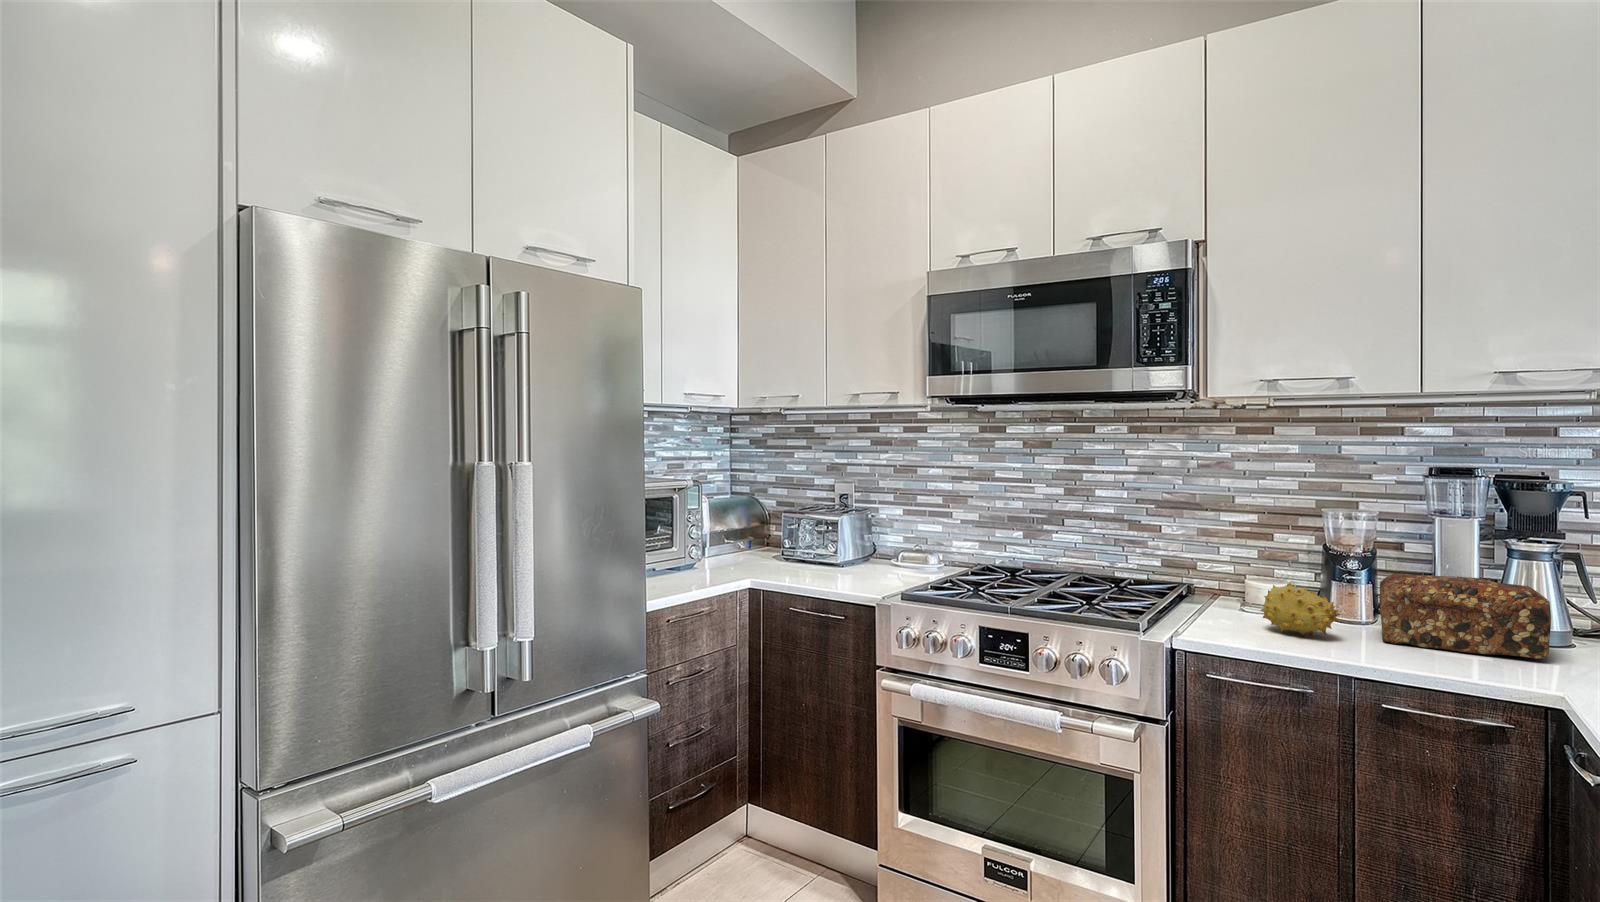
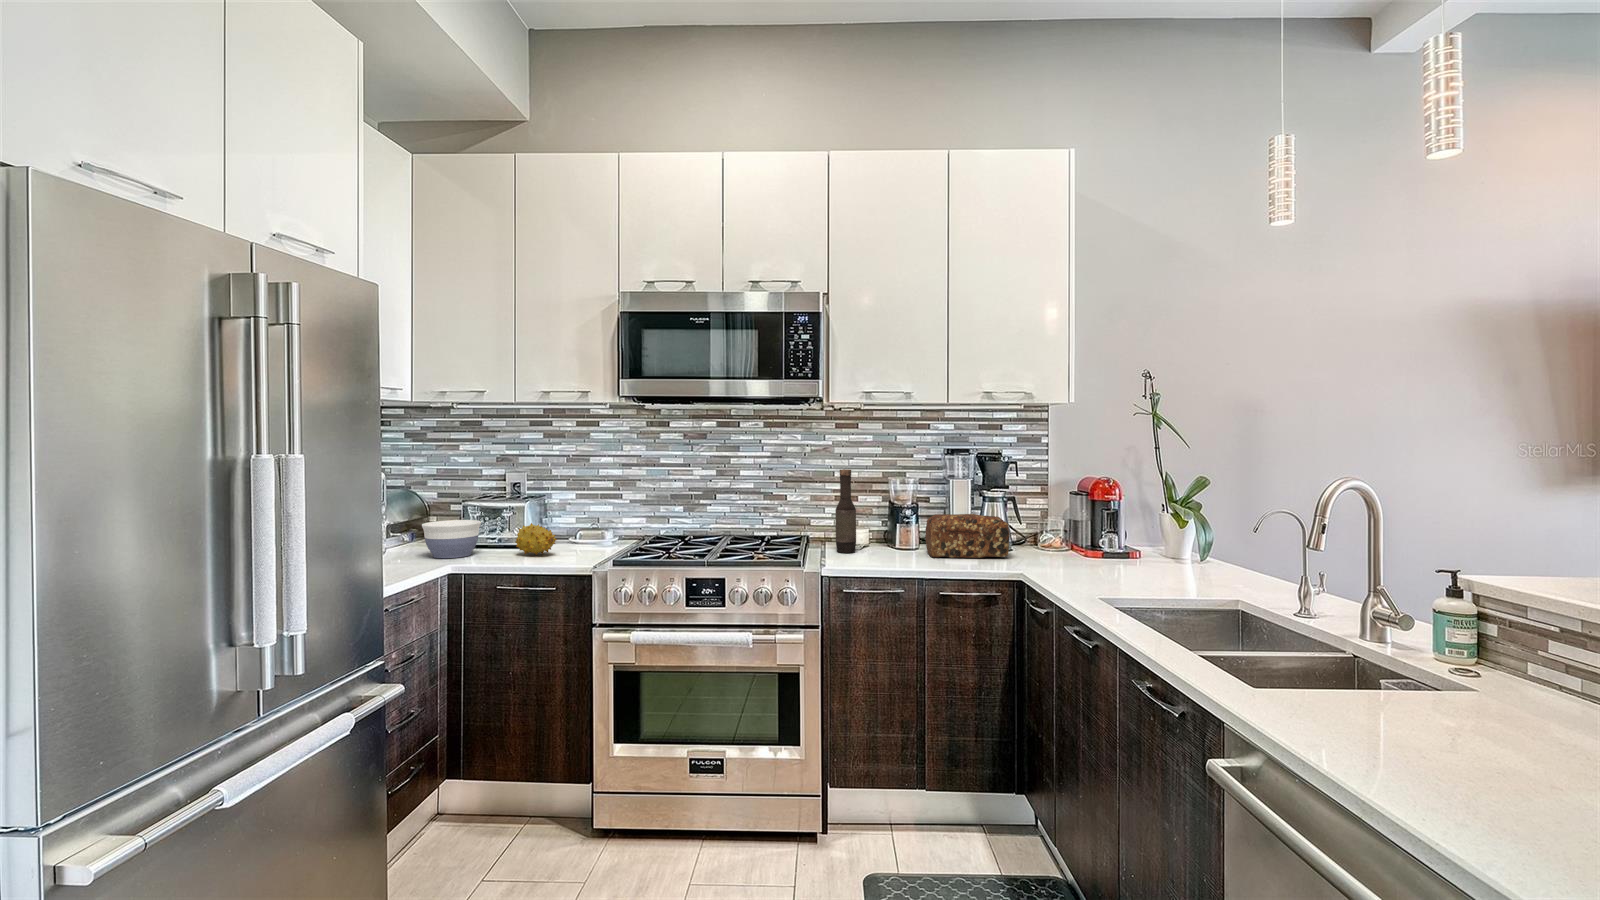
bottle: none [1219,495,1253,618] -> present [835,469,856,553]
bowl: none [737,532,793,572] -> present [422,520,481,558]
fruit: present [1261,583,1341,636] -> present [515,523,557,555]

